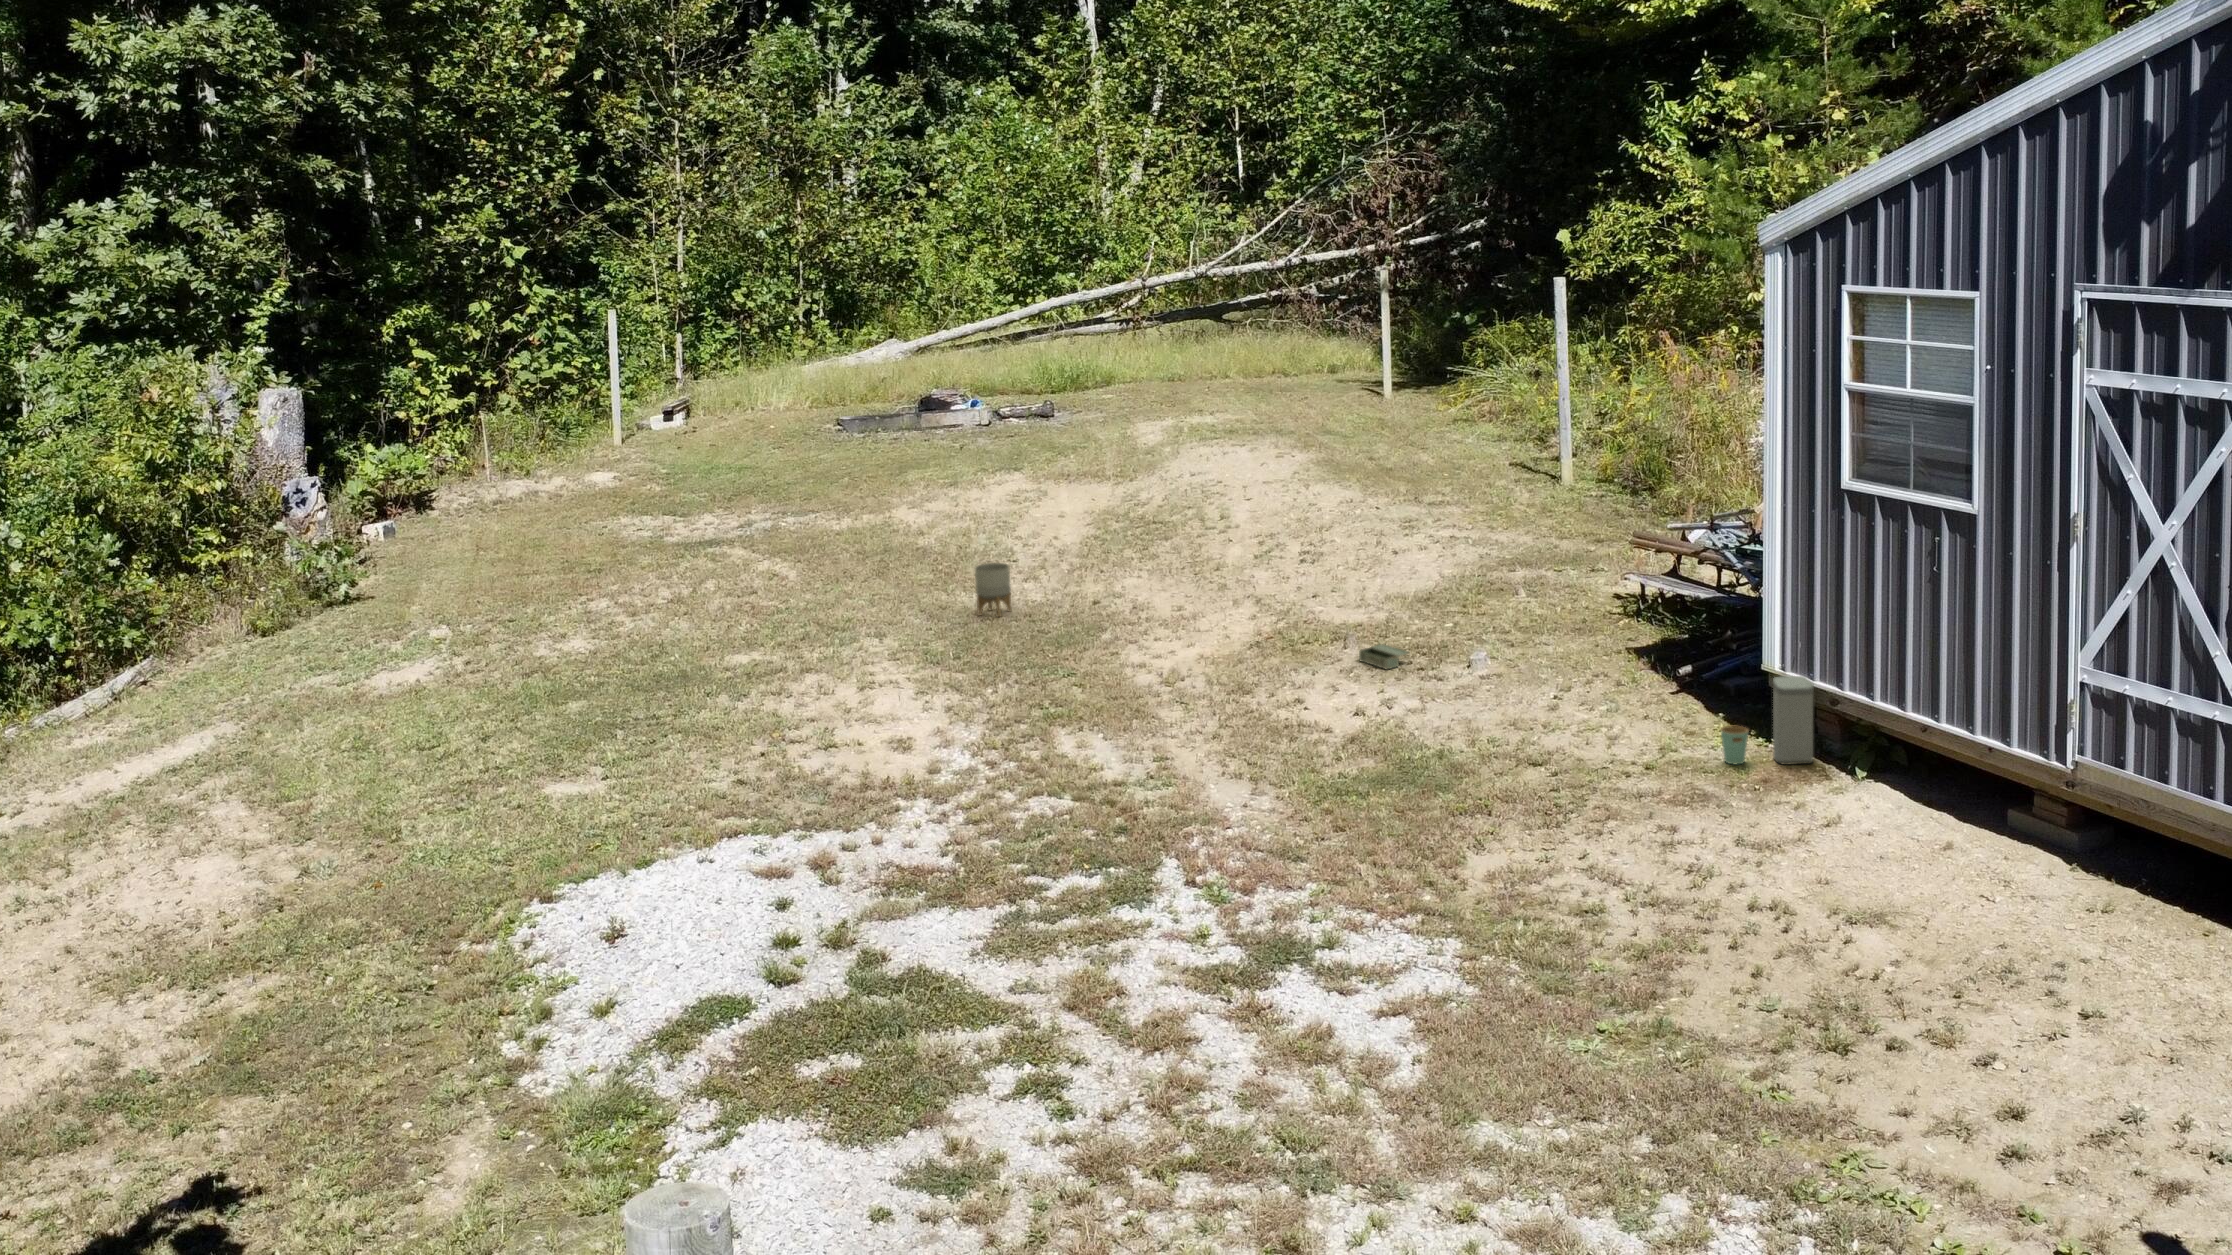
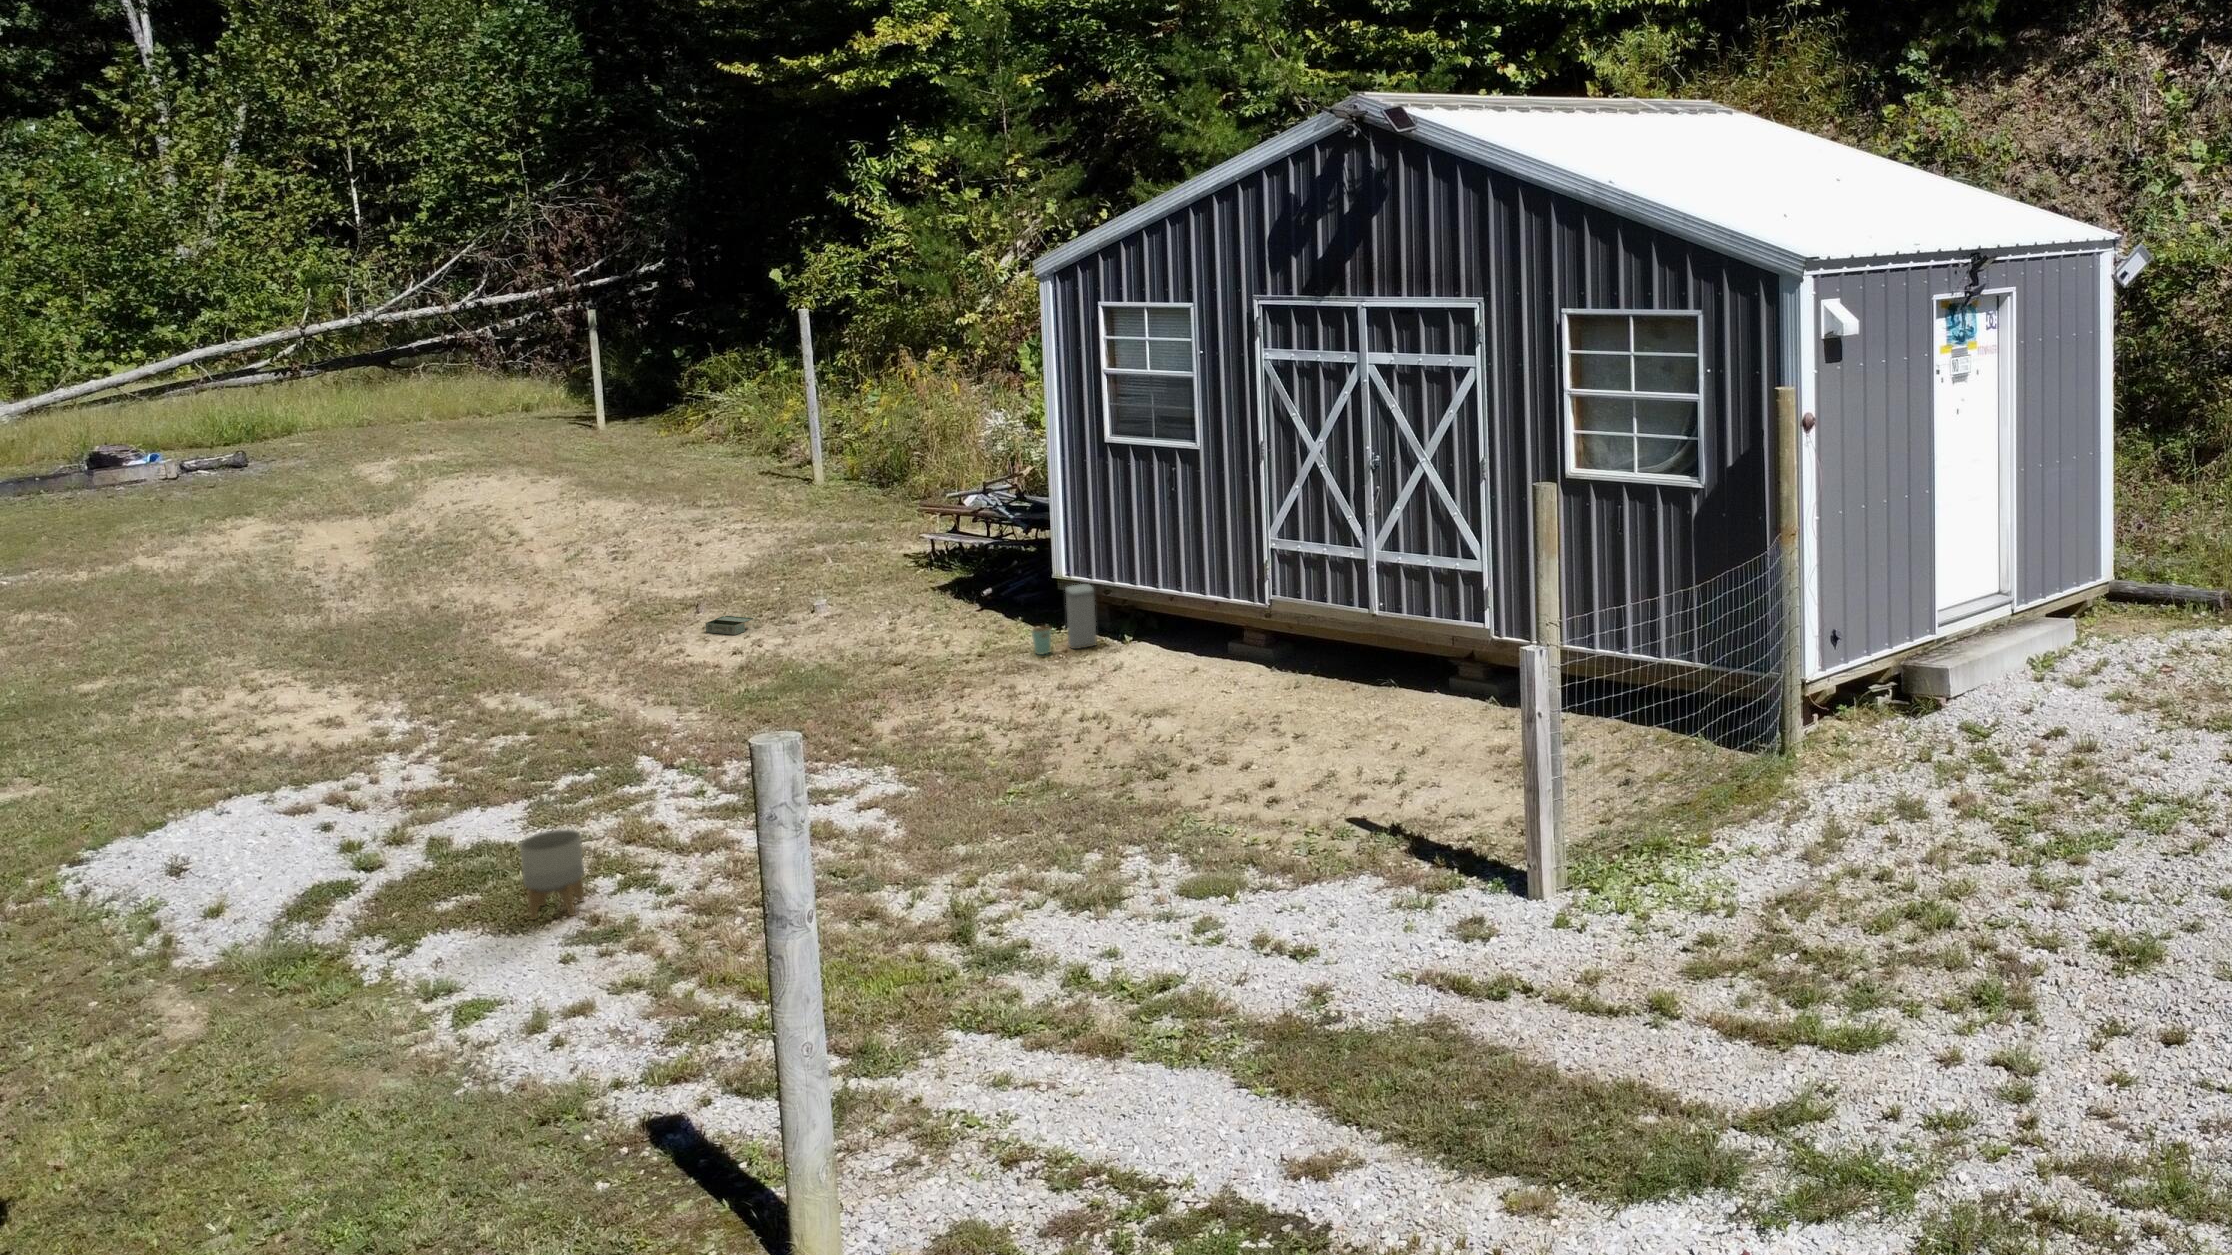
planter: present [975,563,1012,617] -> present [520,829,584,920]

